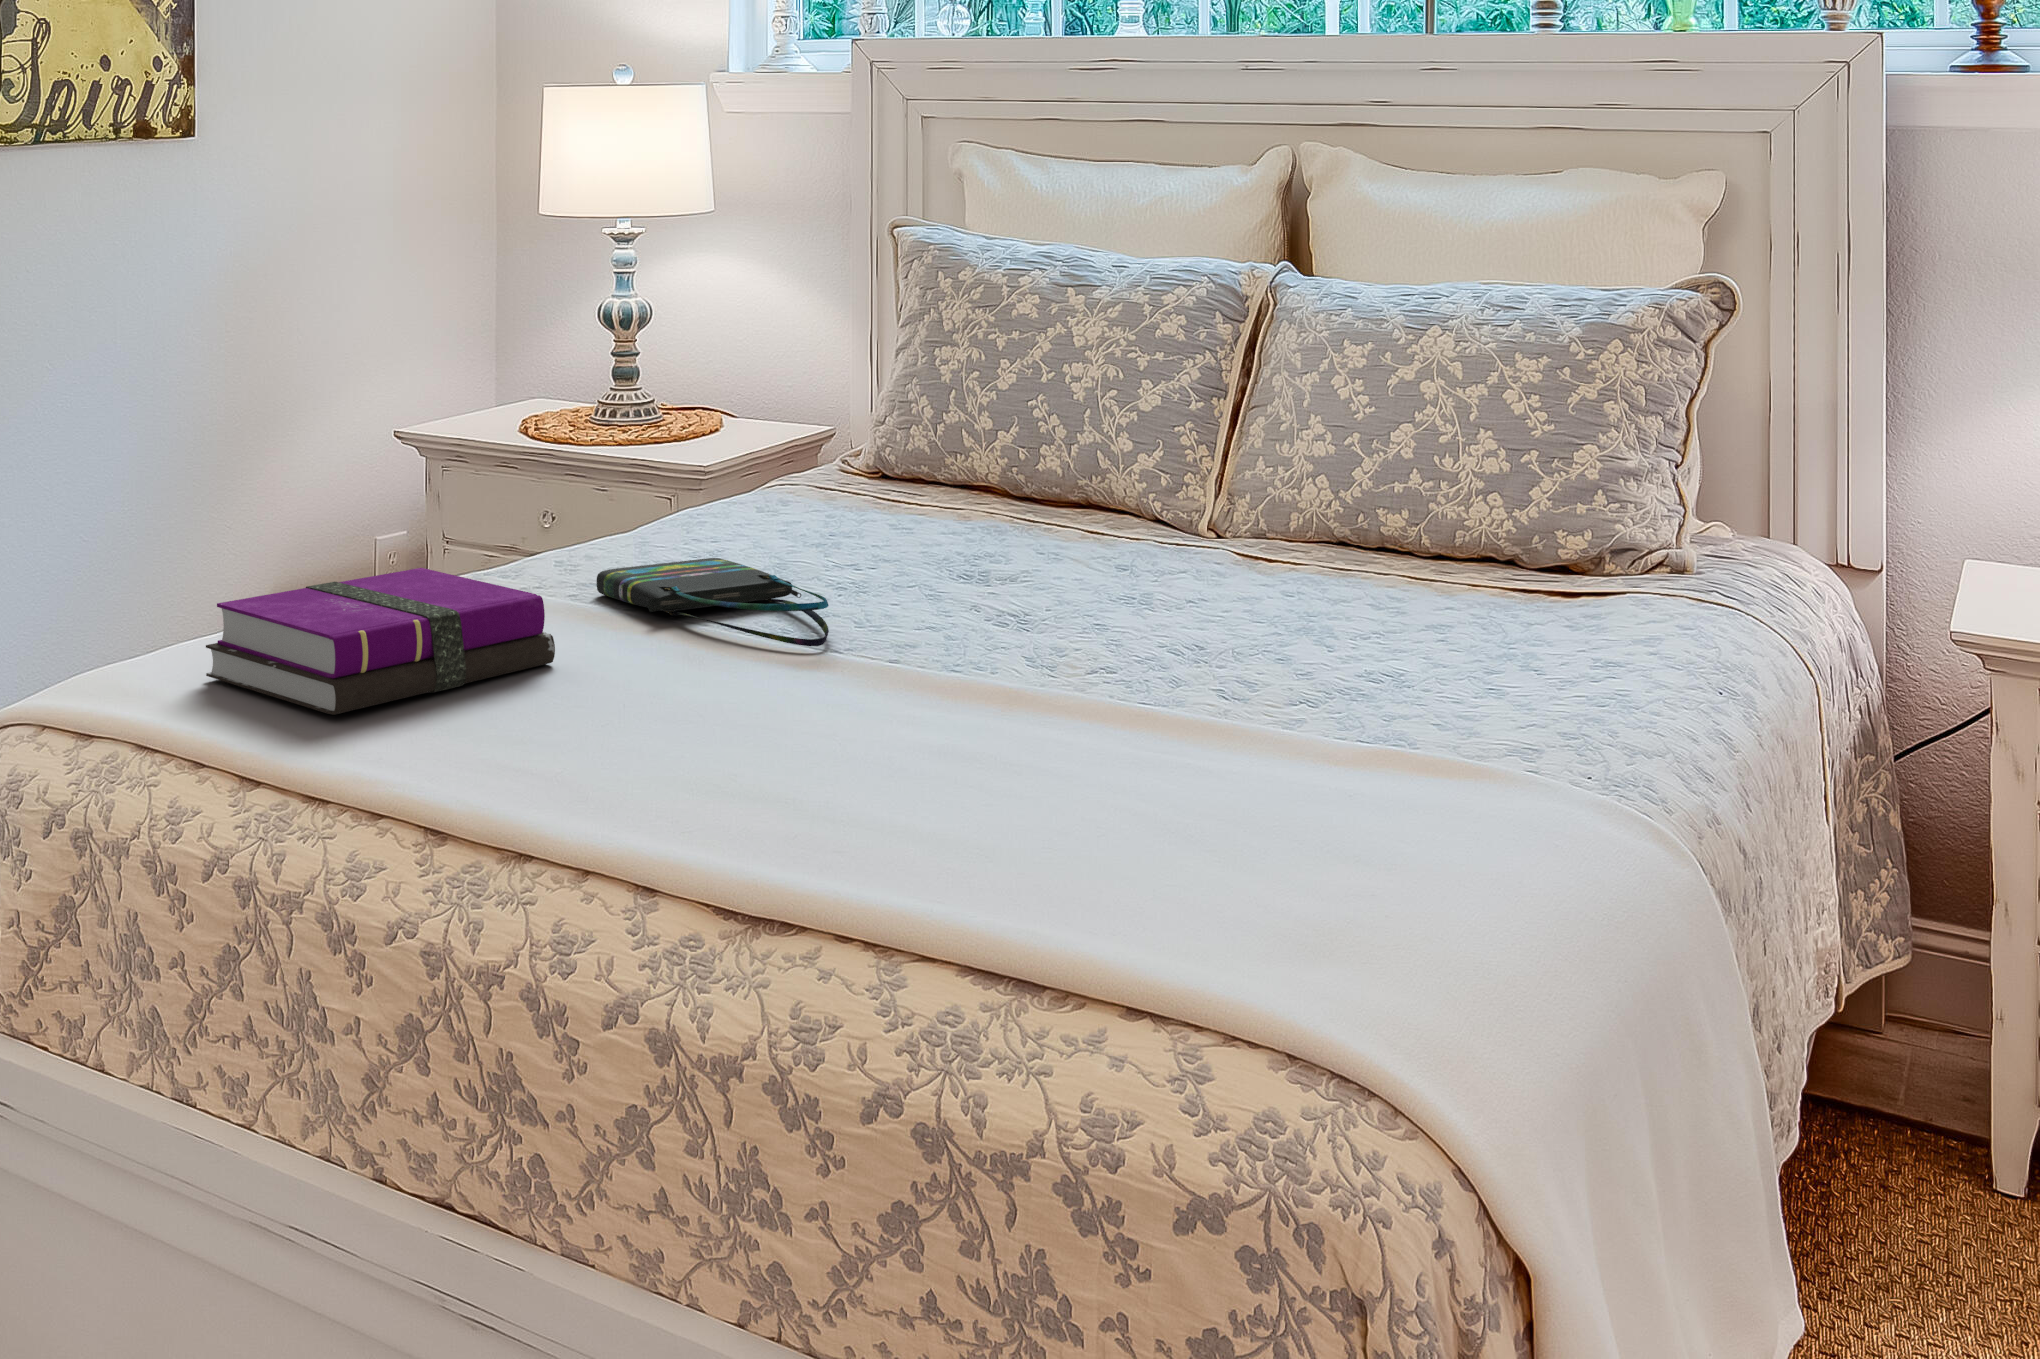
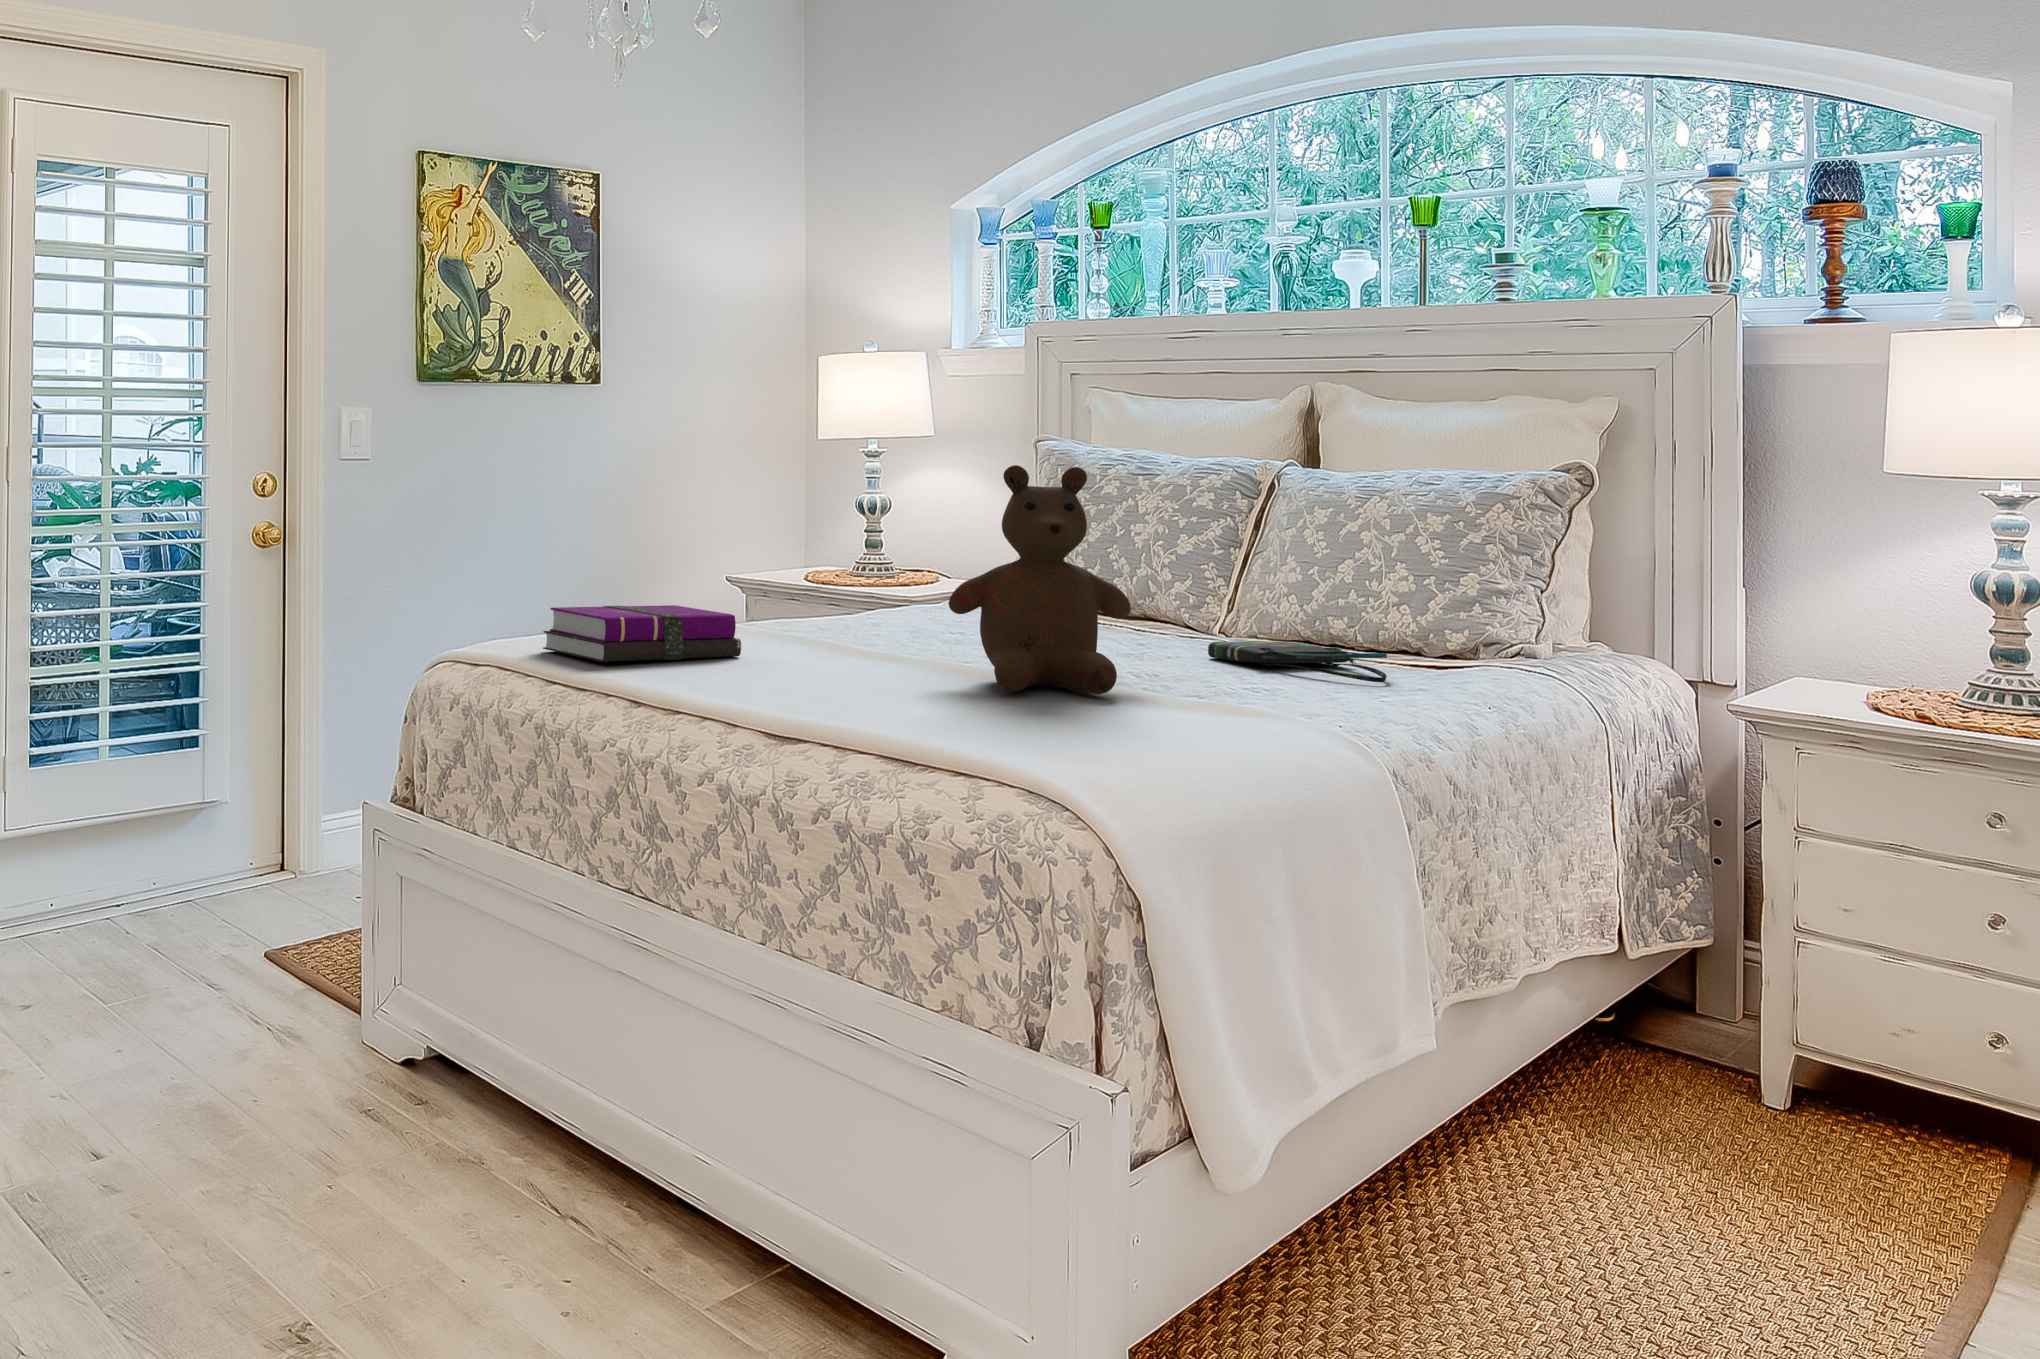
teddy bear: none [929,348,1224,742] -> present [949,465,1131,694]
tote bag: present [597,558,829,646] -> present [1208,641,1387,682]

